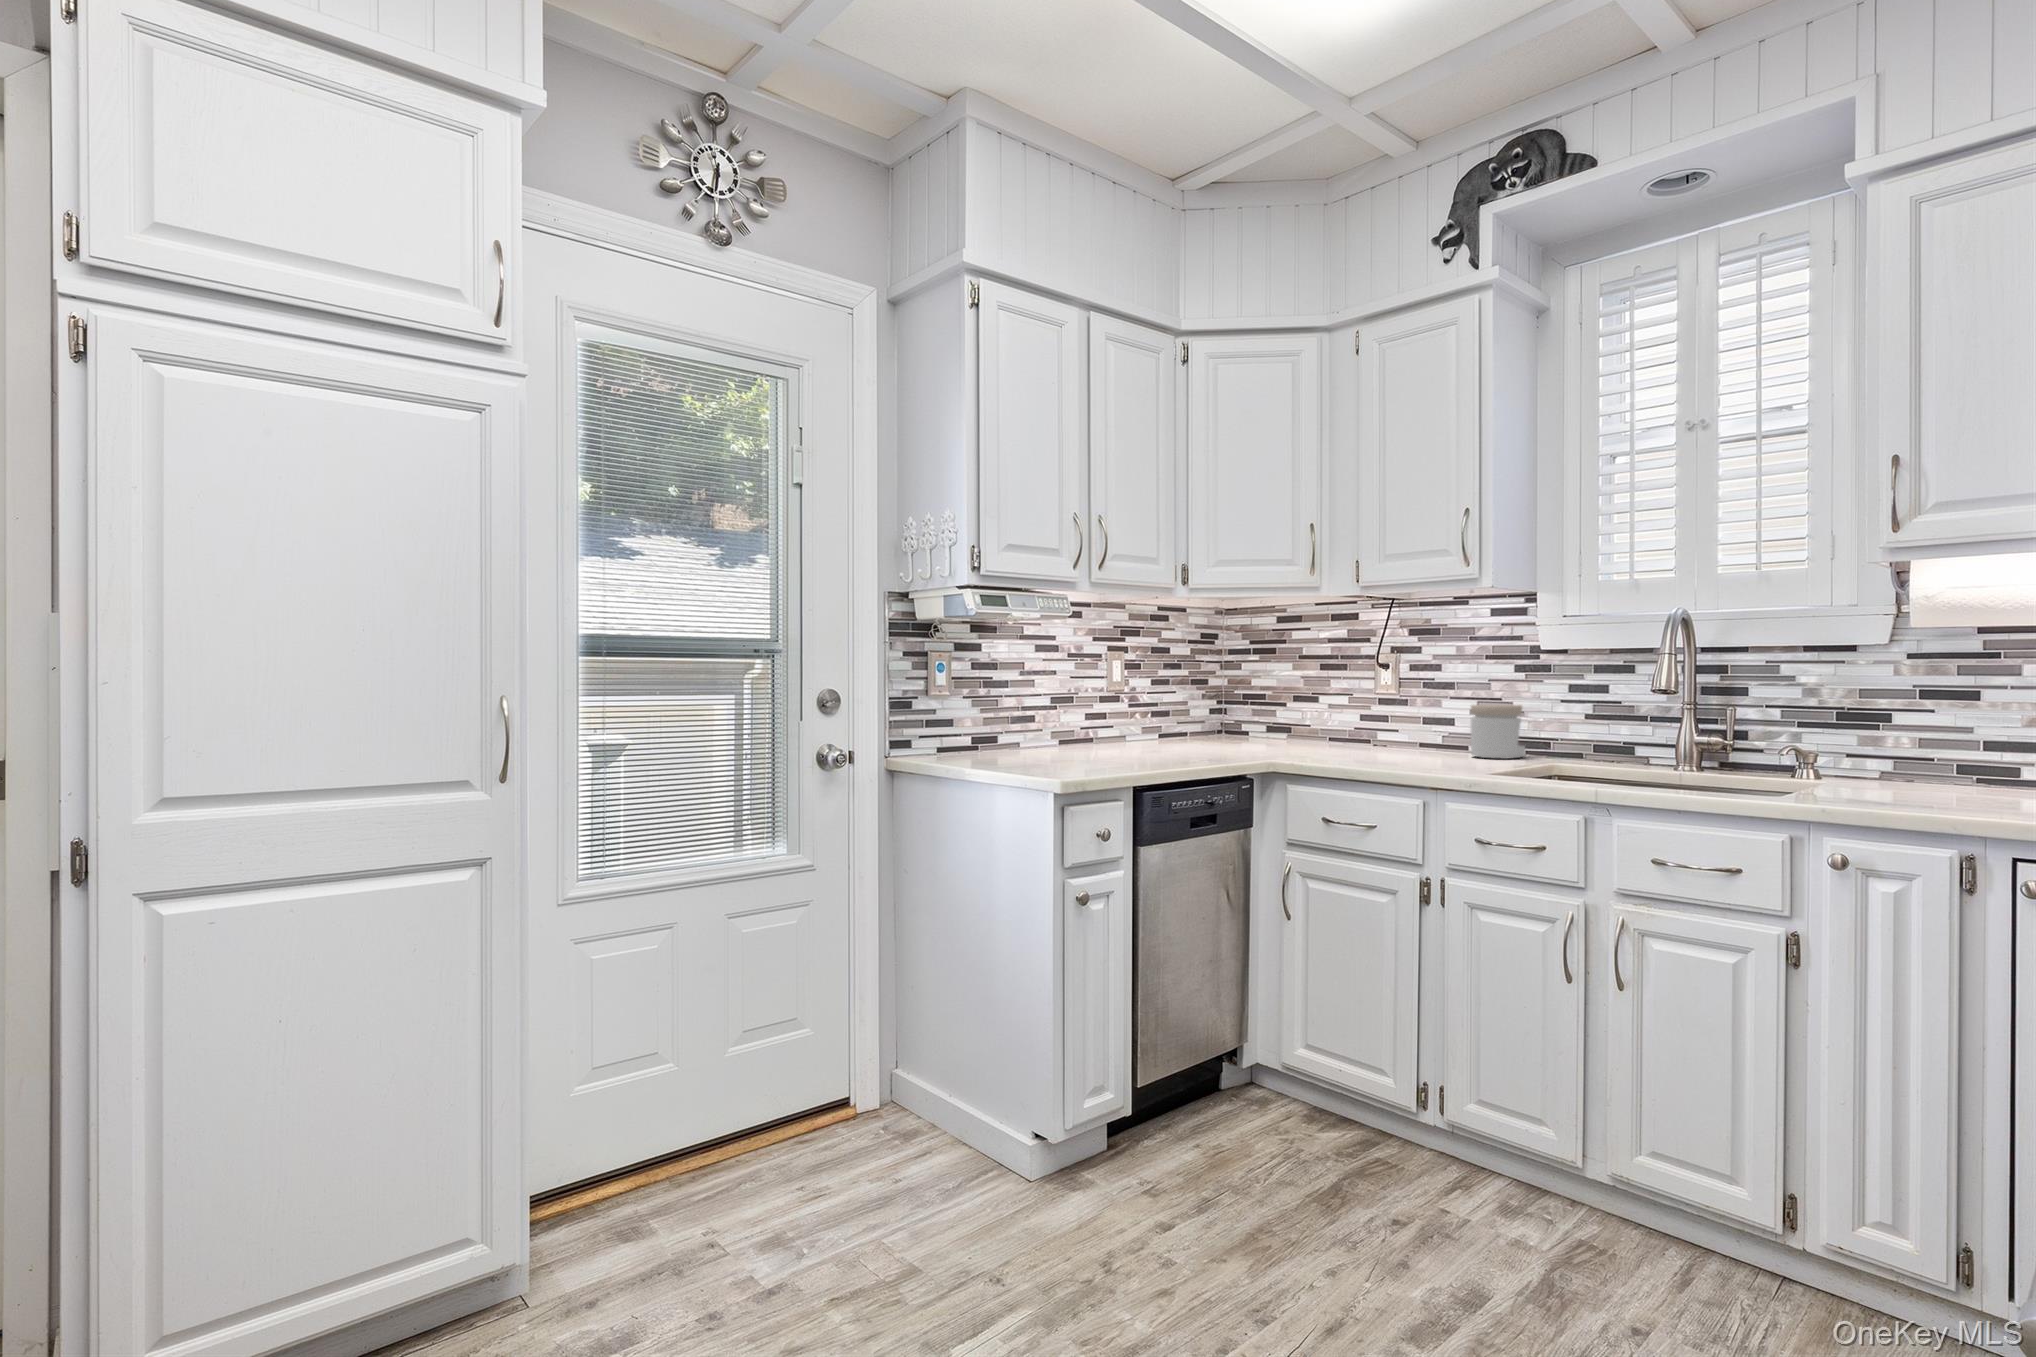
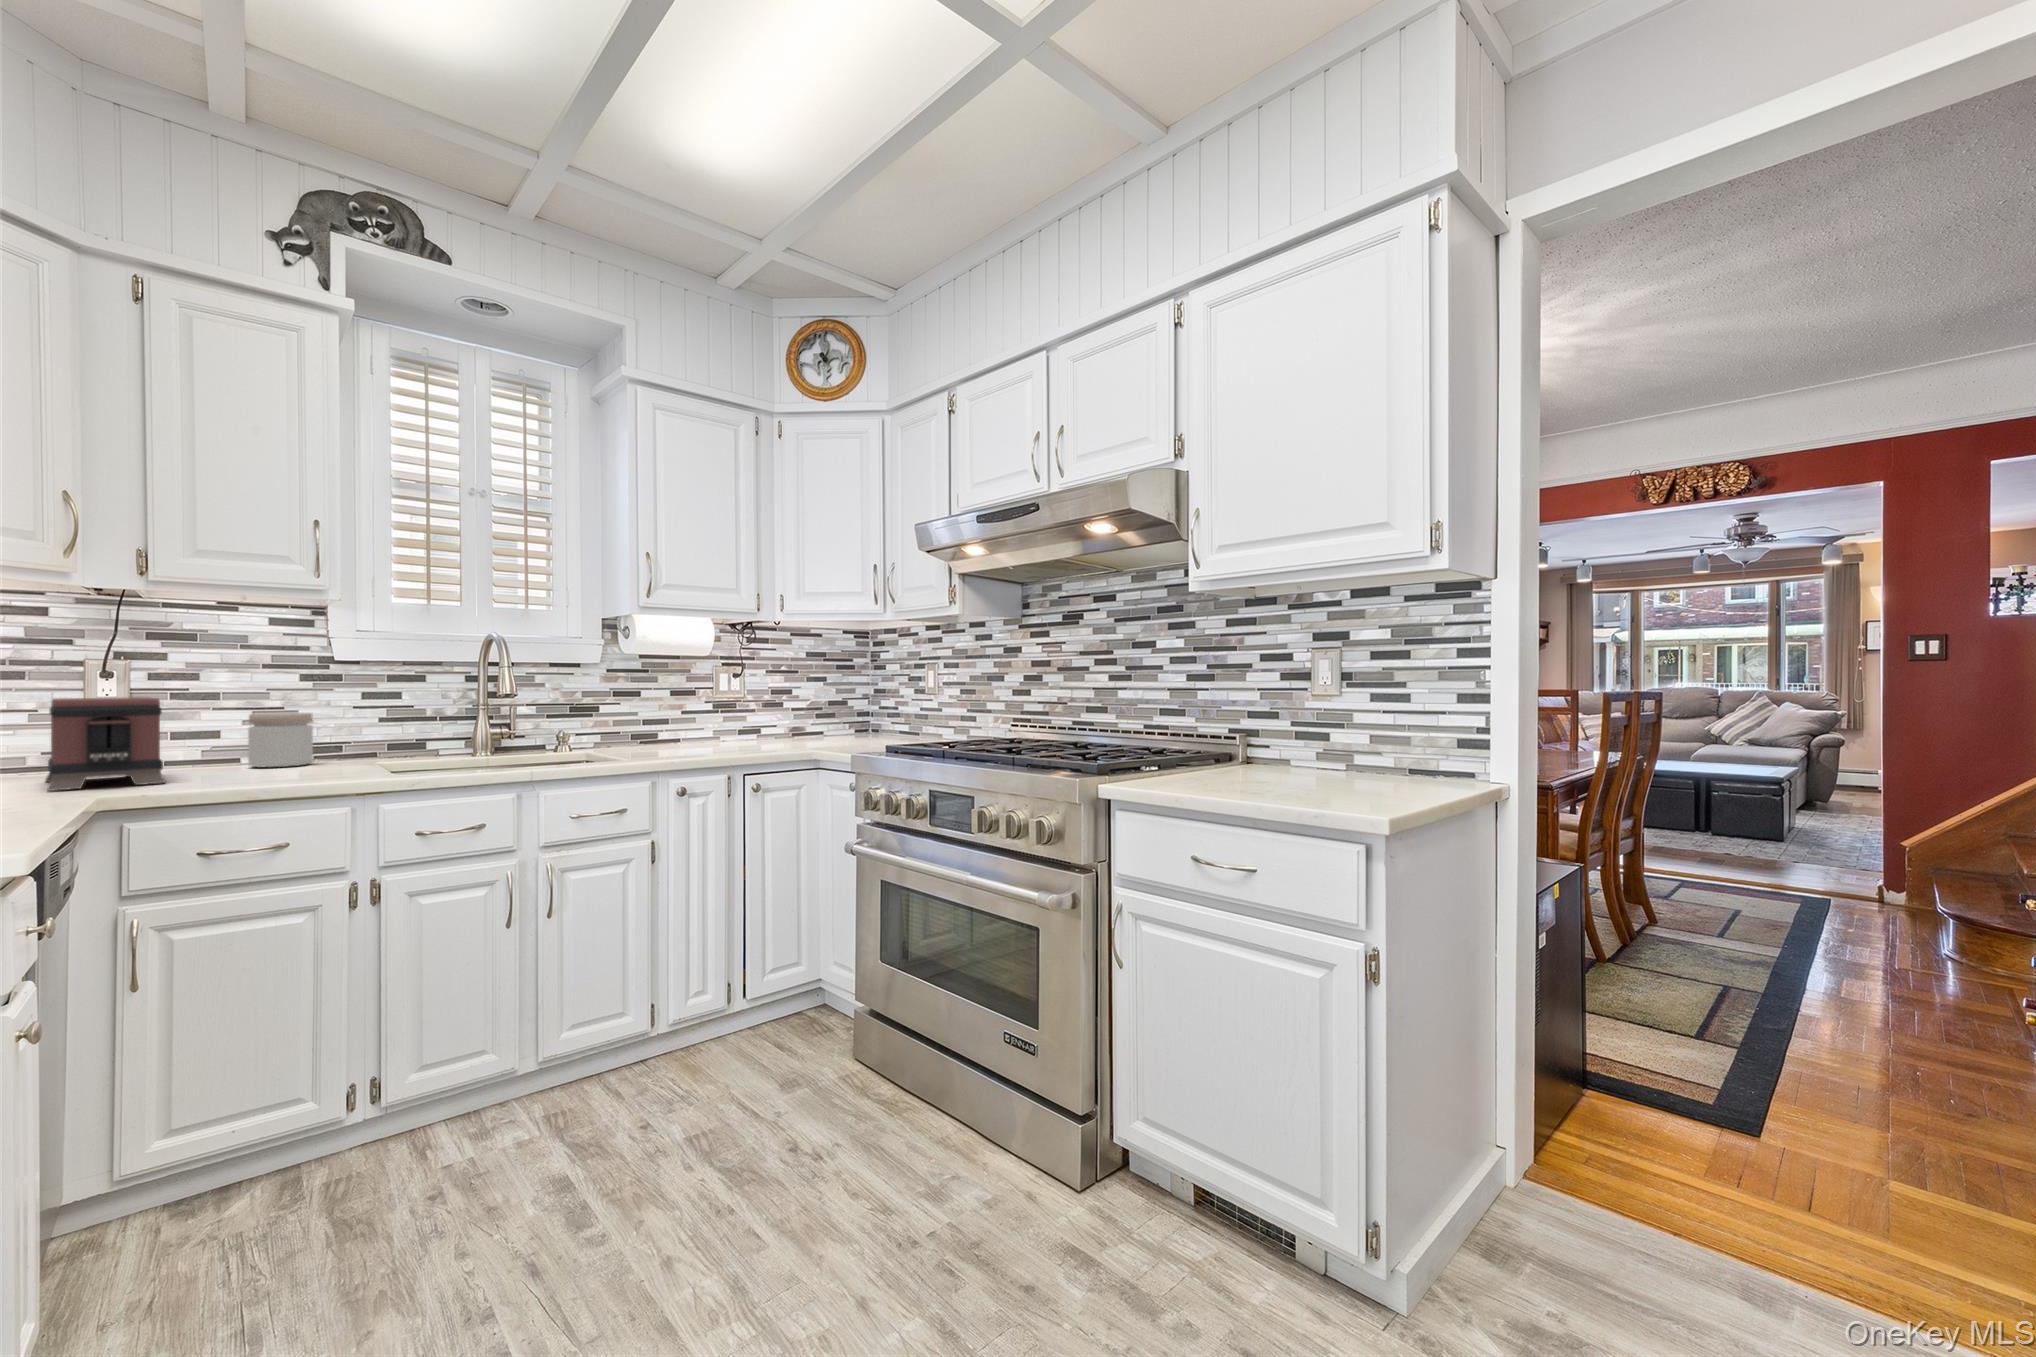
toaster: none [1298,686,1408,761] -> present [45,697,166,791]

